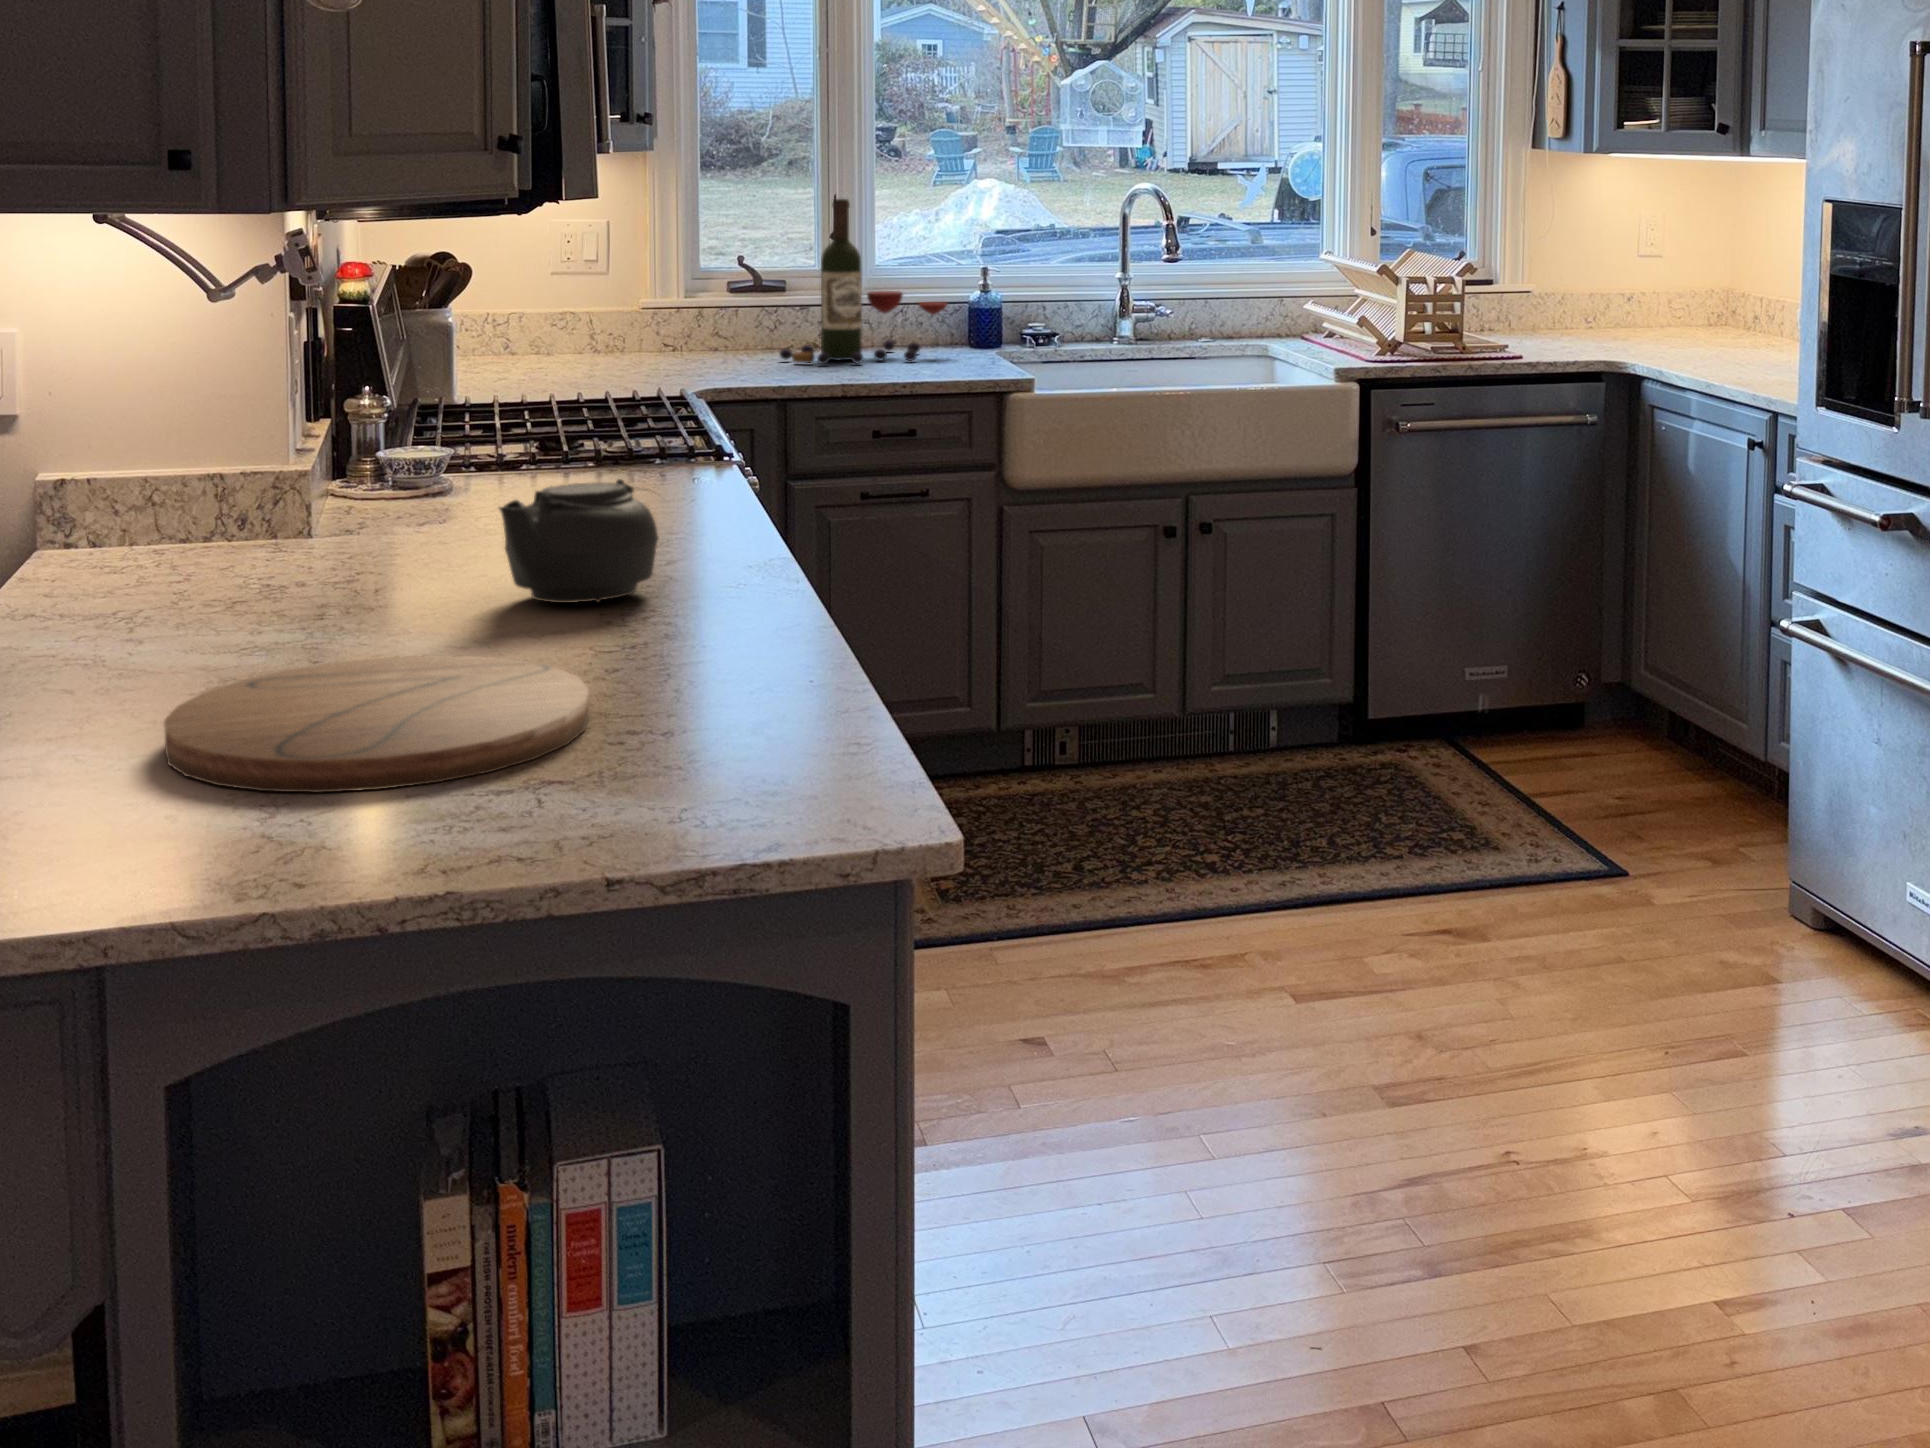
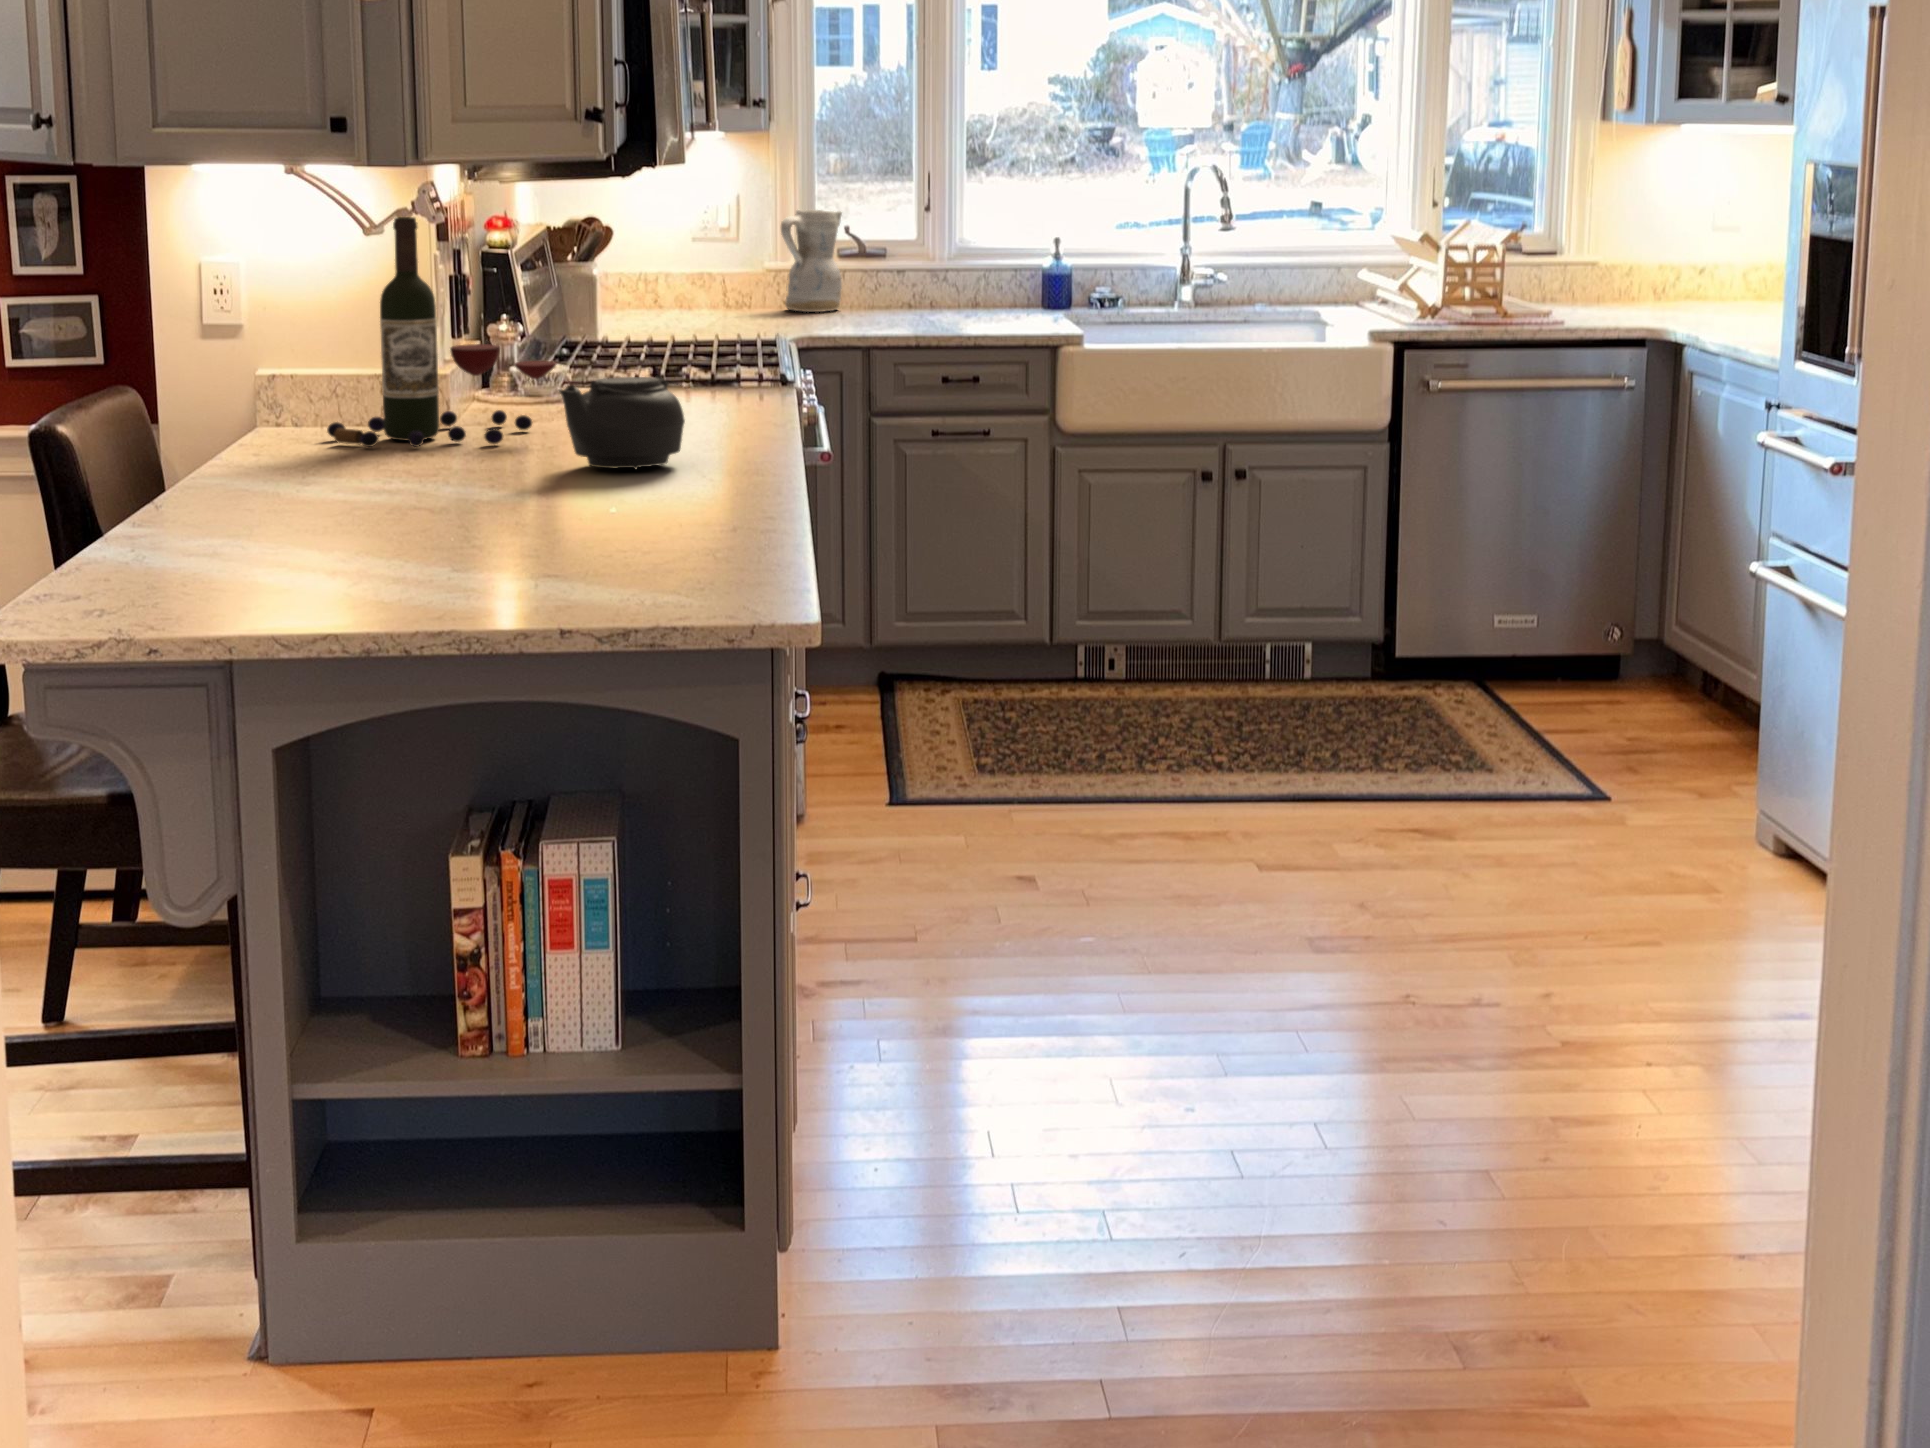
wine bottle: present [780,199,947,364] -> present [327,217,556,447]
ceramic pitcher: none [666,241,737,359] -> present [781,209,842,312]
cutting board: present [164,655,589,793] -> none [295,491,594,569]

